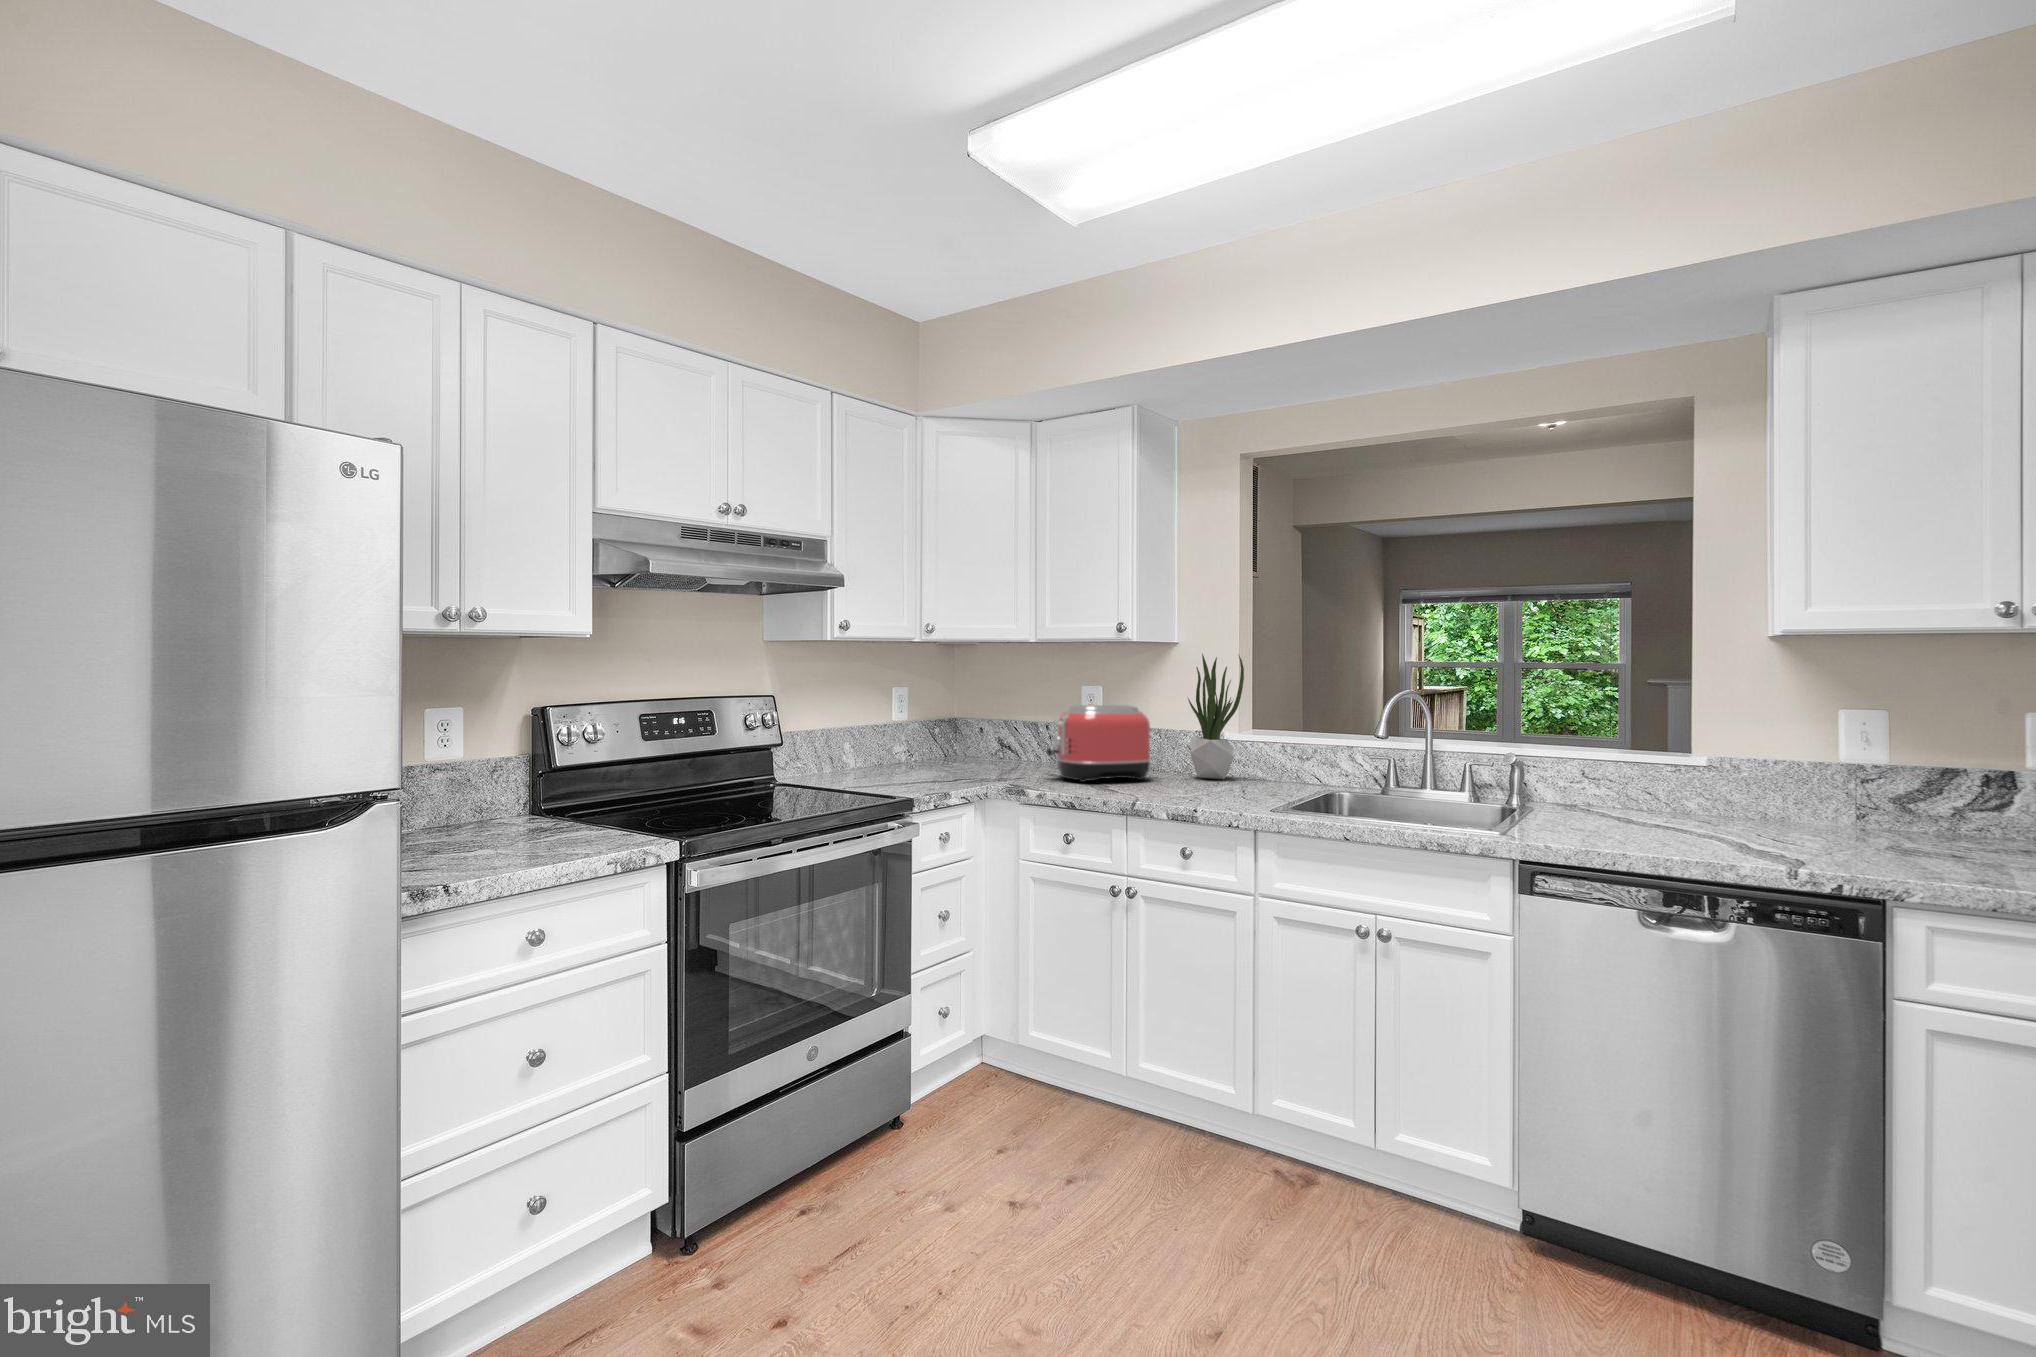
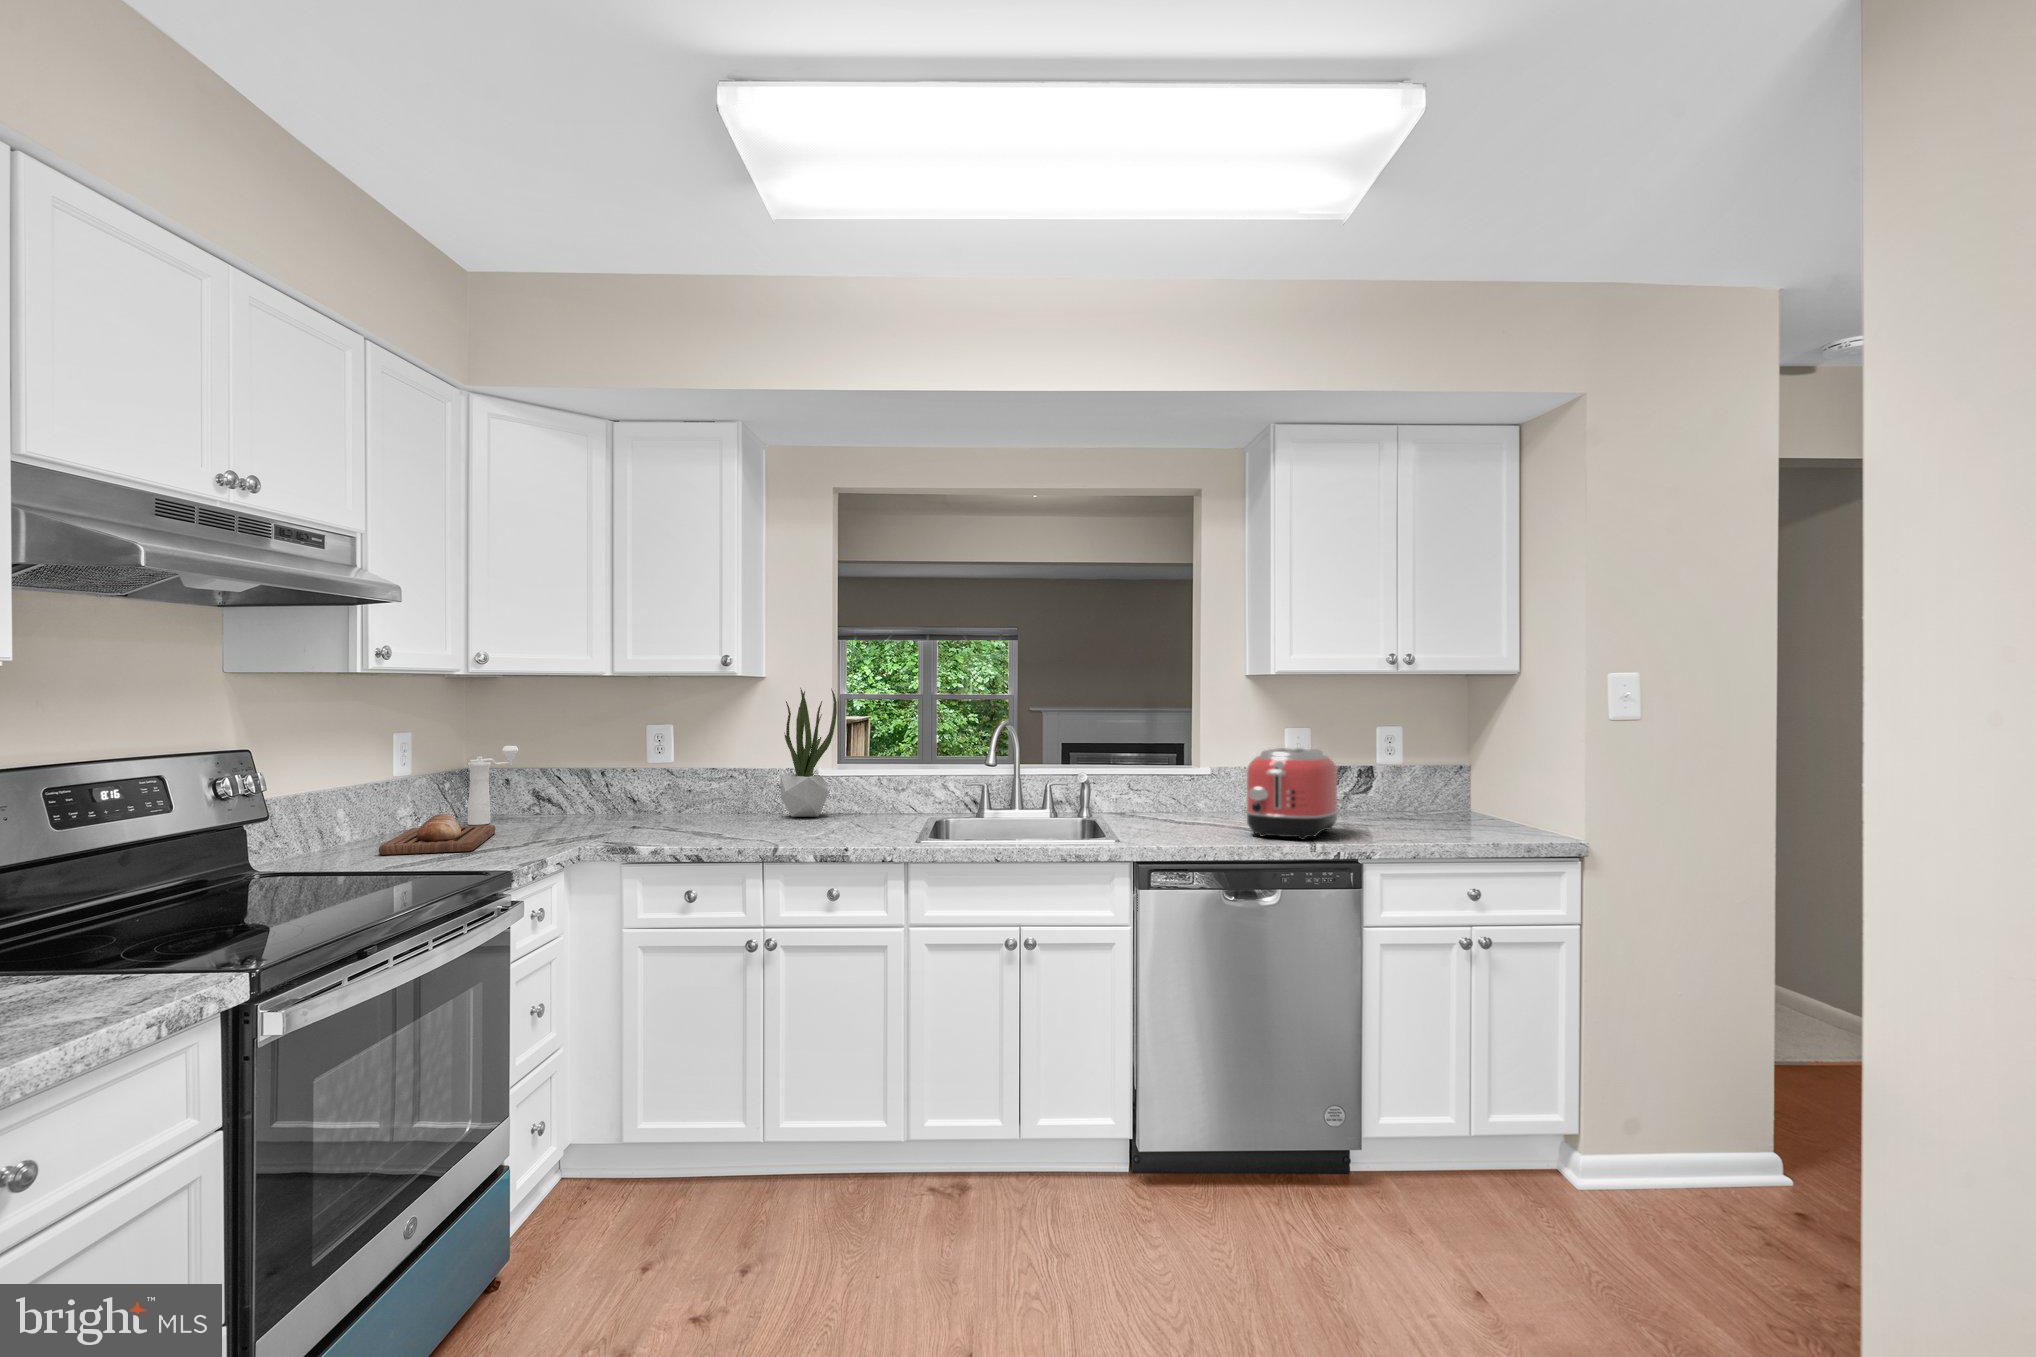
pepper mill: none [949,702,990,764] -> present [468,746,519,825]
toaster: present [1047,705,1151,782] -> present [1245,748,1338,840]
bread loaf: none [851,752,952,781] -> present [379,814,495,855]

